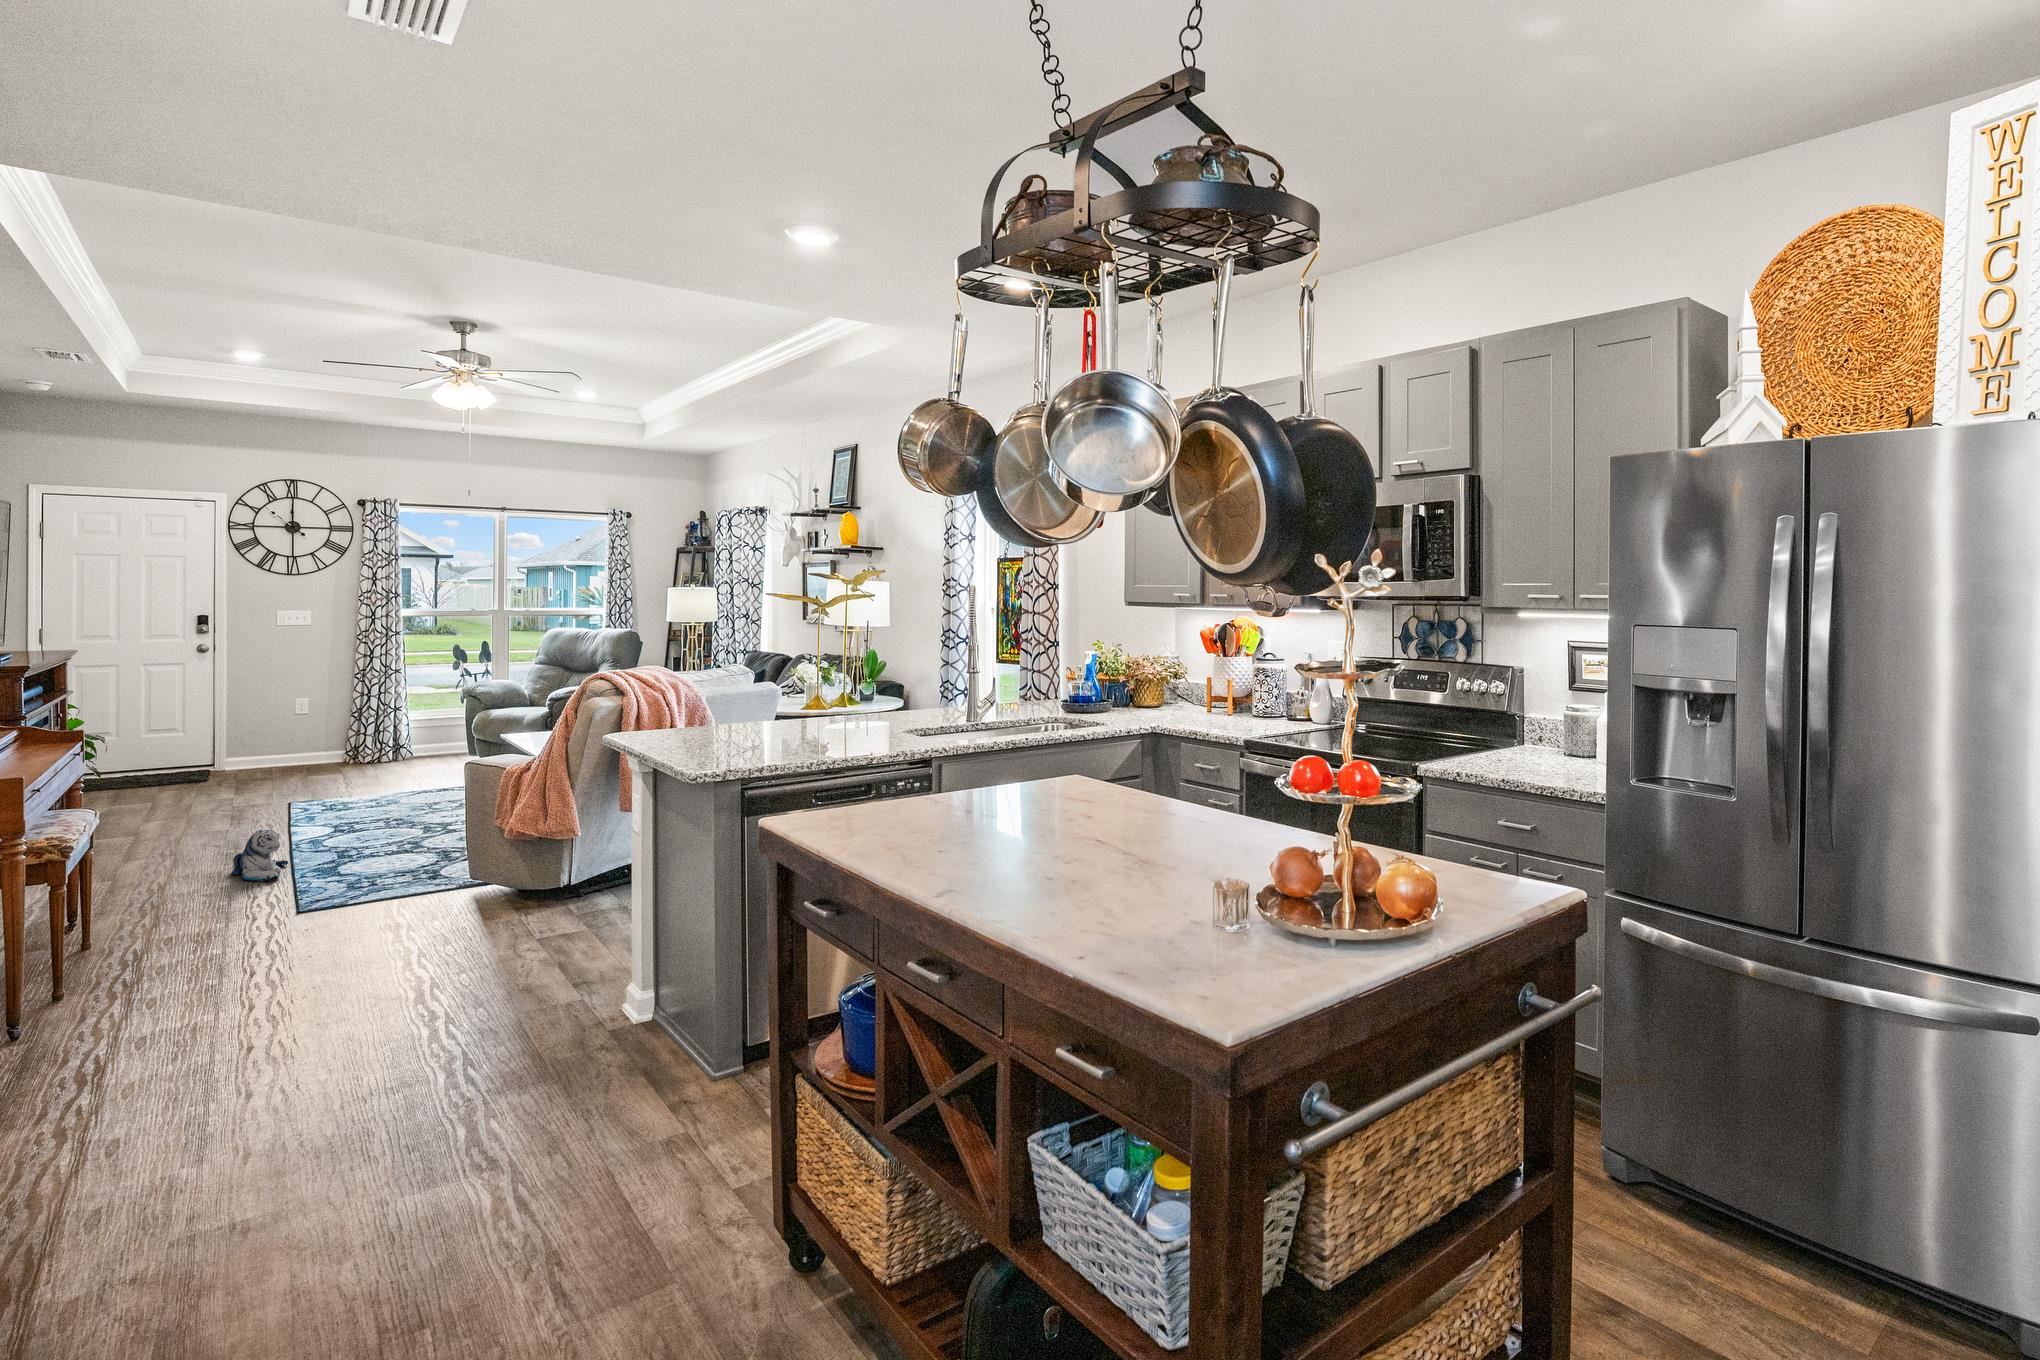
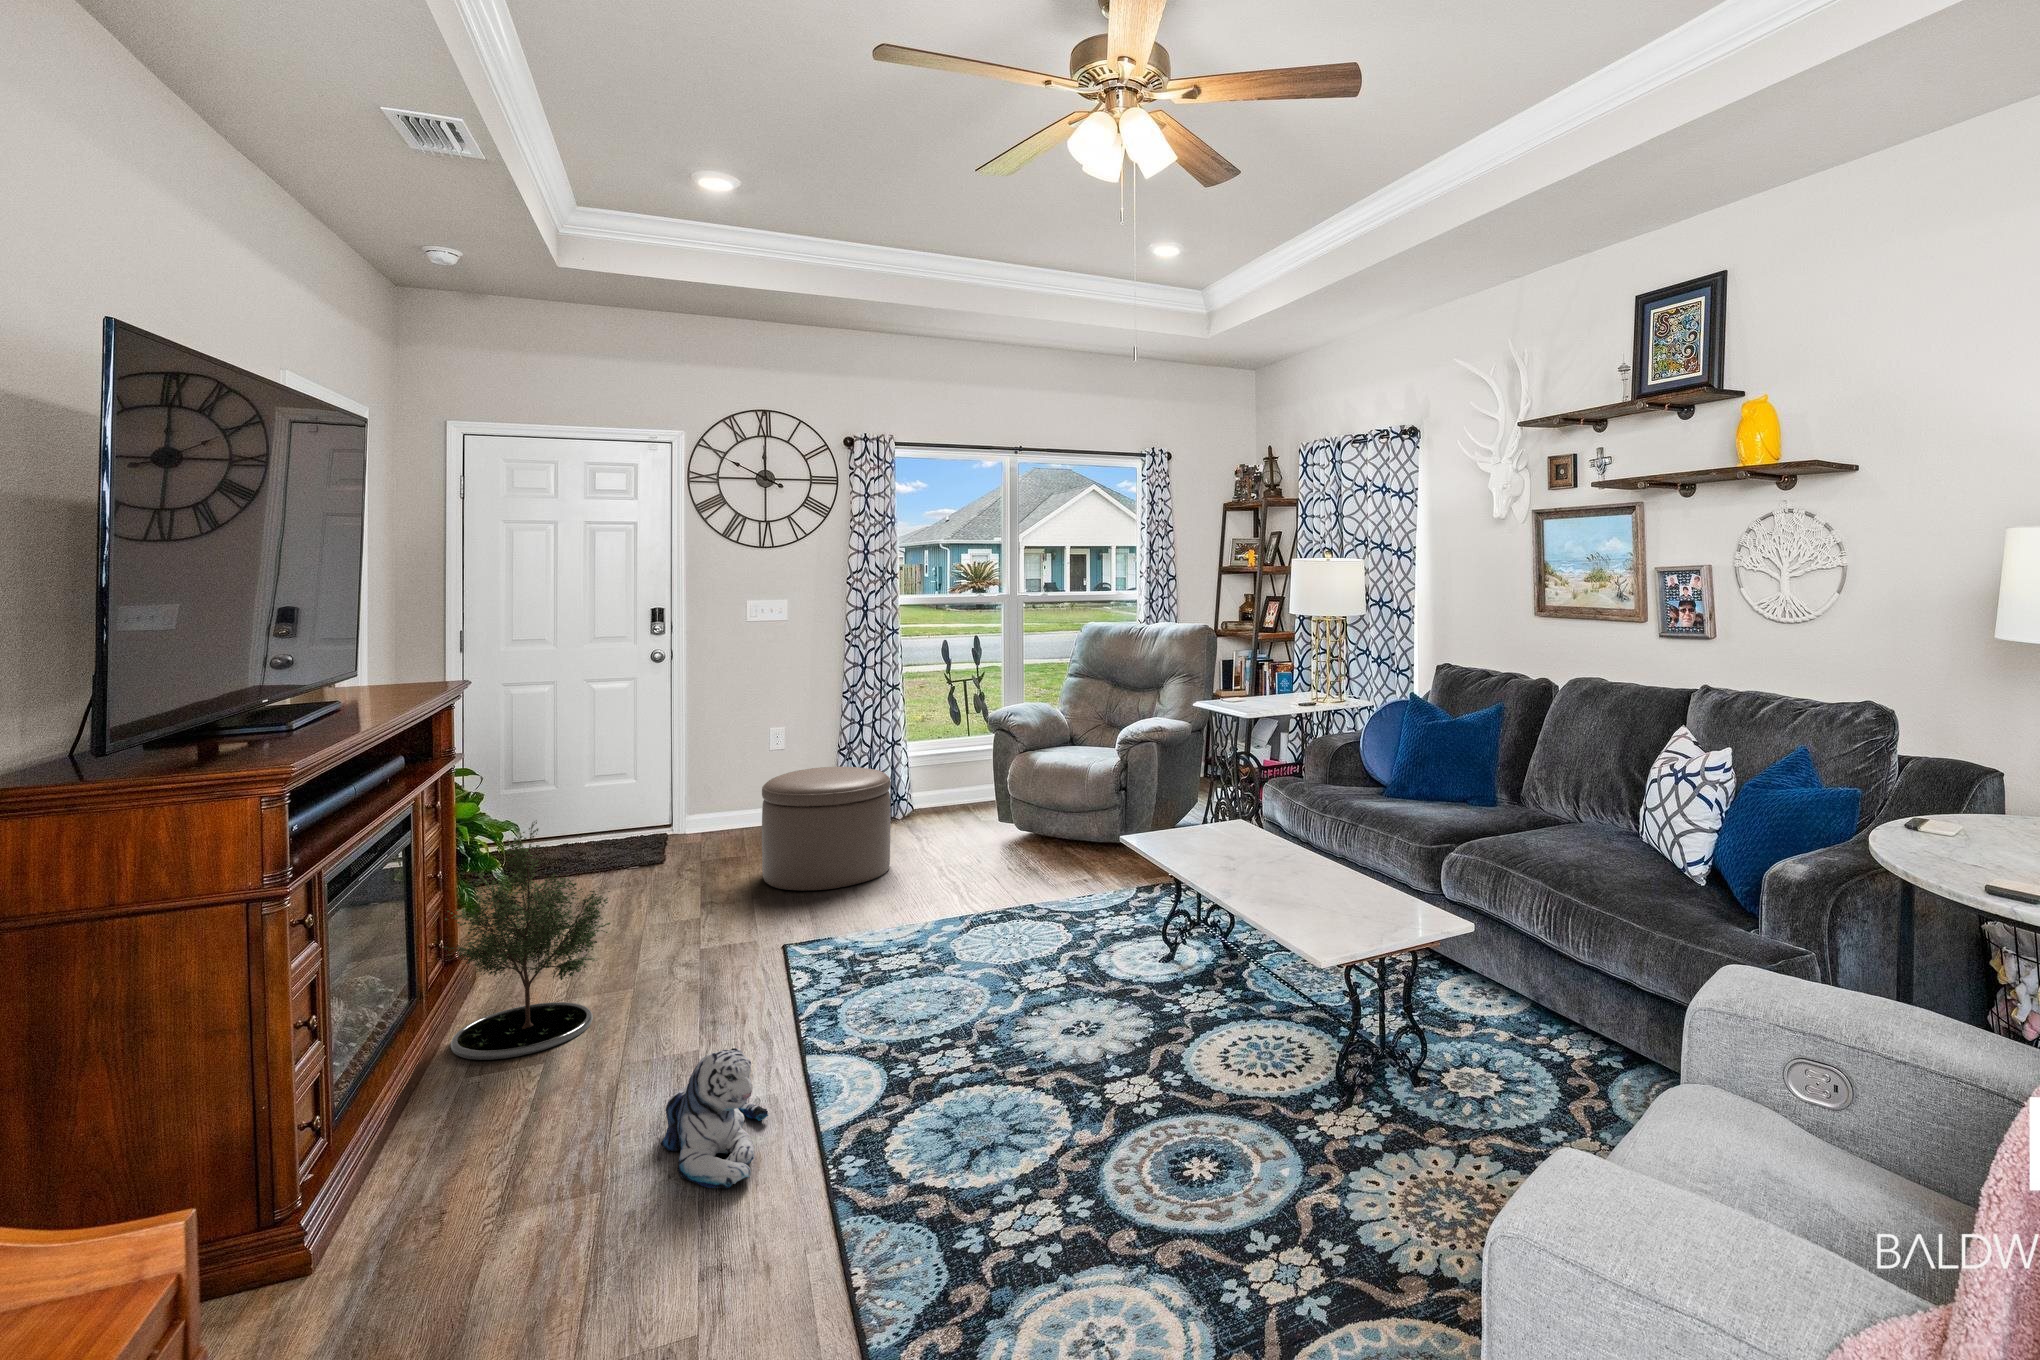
ottoman: none [287,721,383,794] -> present [762,767,891,891]
potted tree: none [88,739,193,860] -> present [444,822,611,1060]

